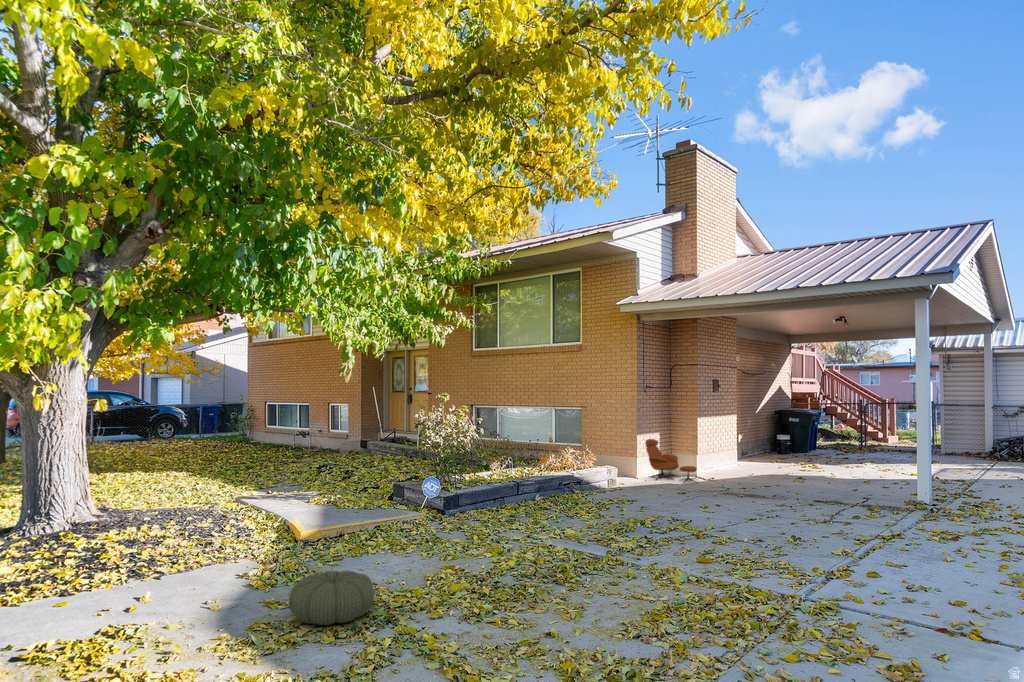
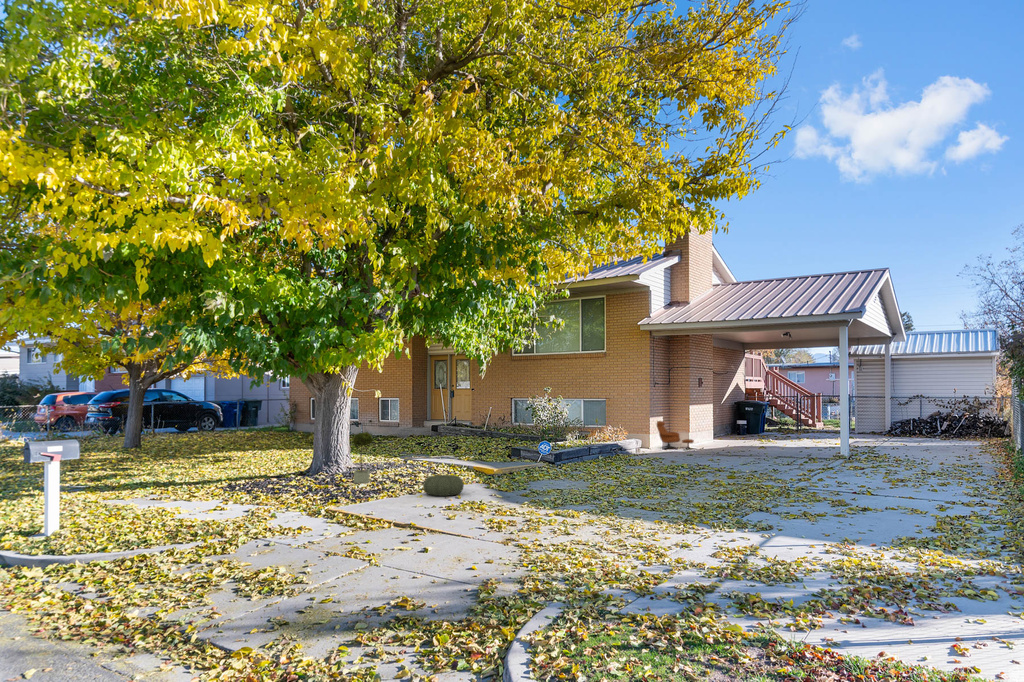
potted tree: none [74,463,117,548] -> present [353,432,373,483]
pouf: present [289,571,374,625] -> present [423,475,464,496]

